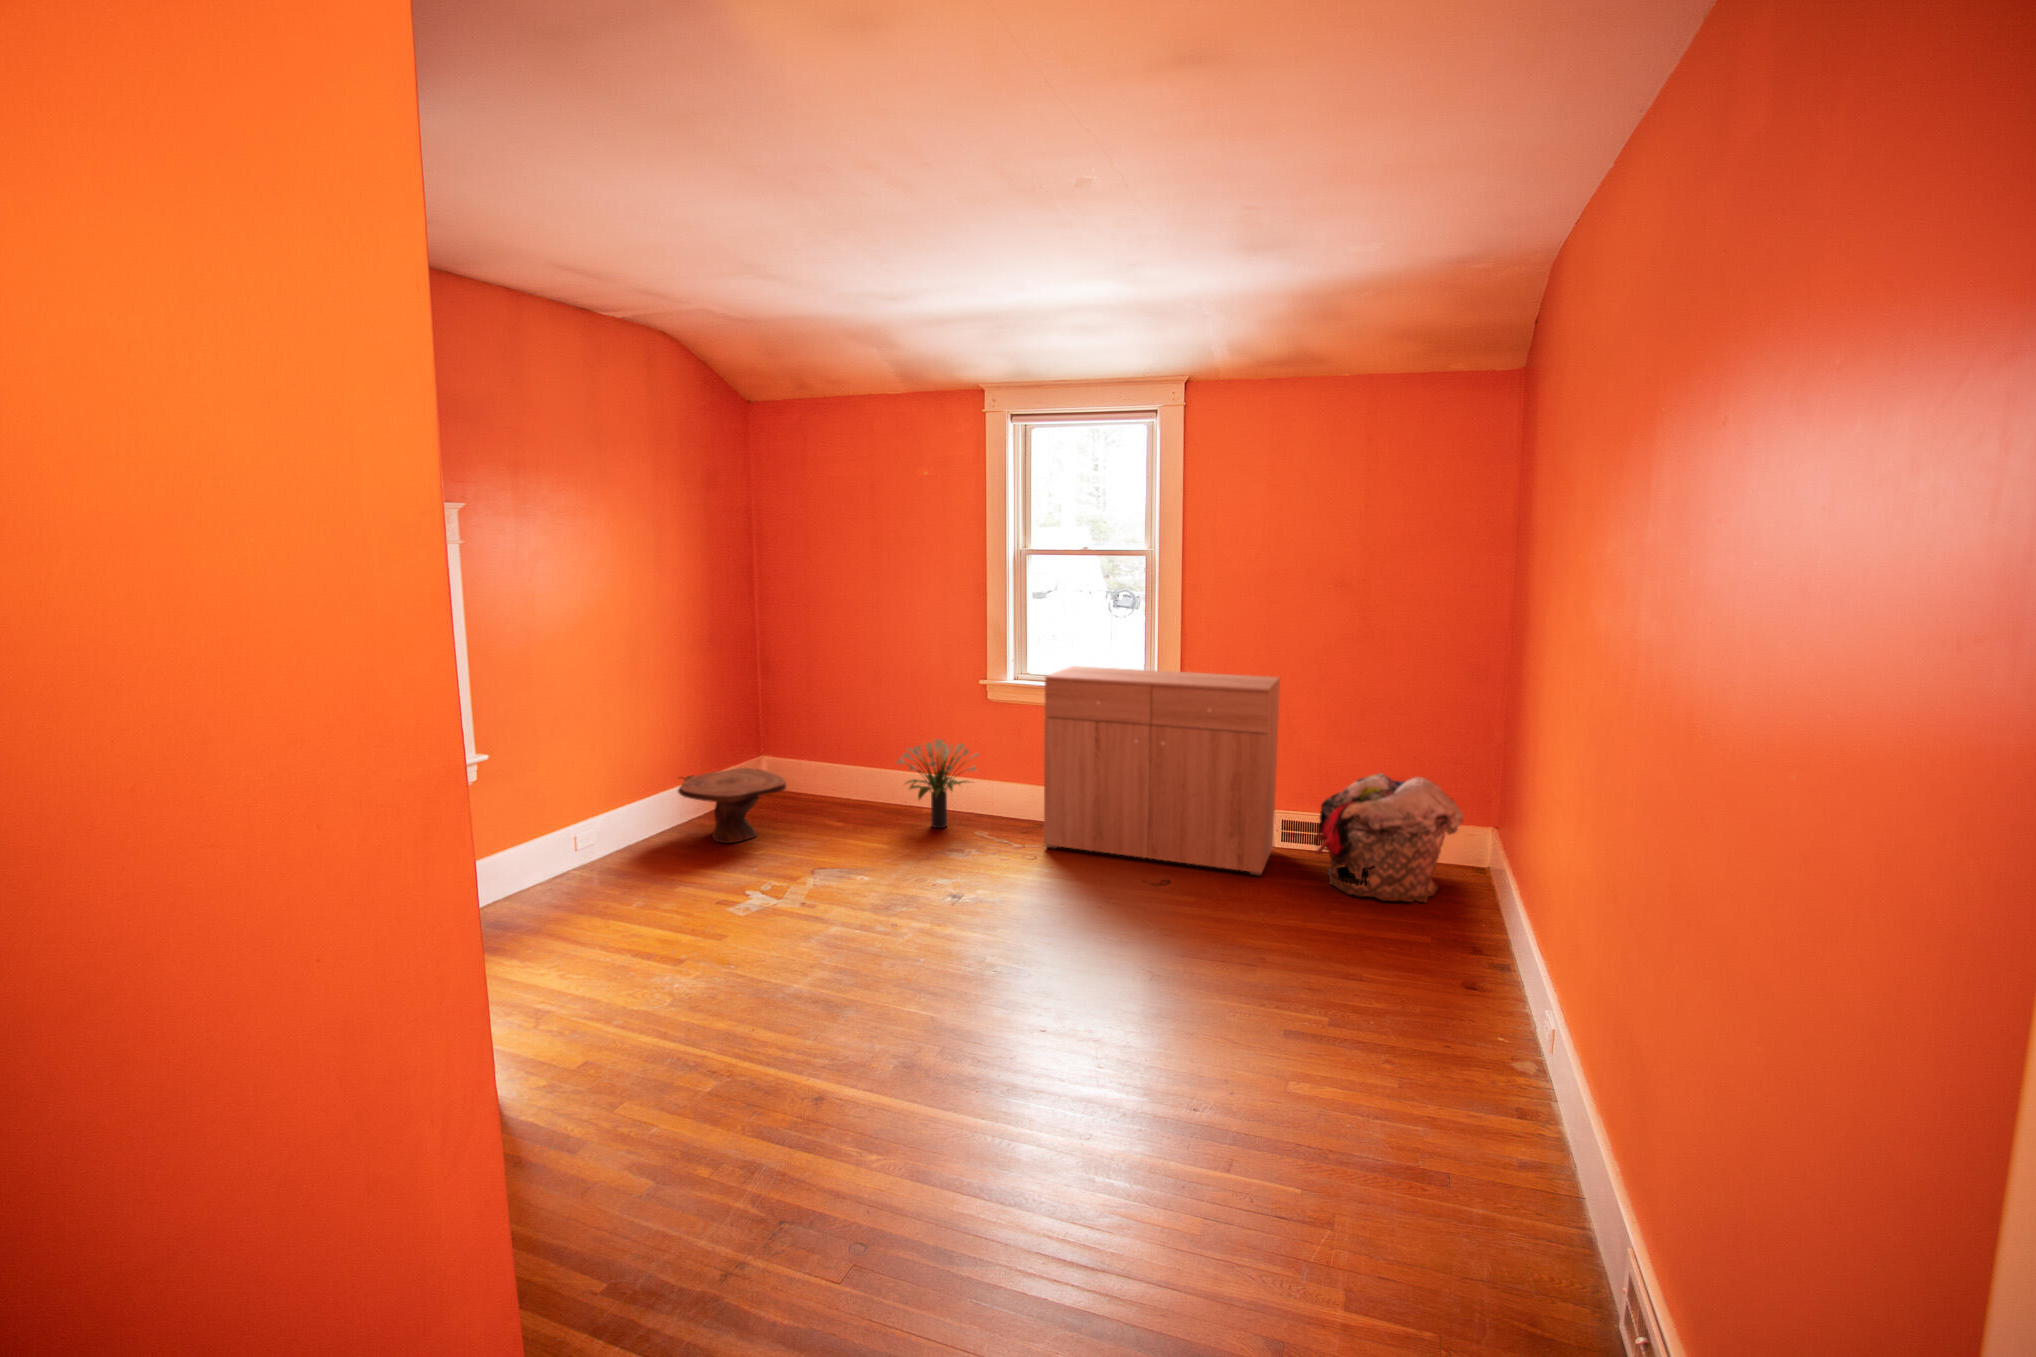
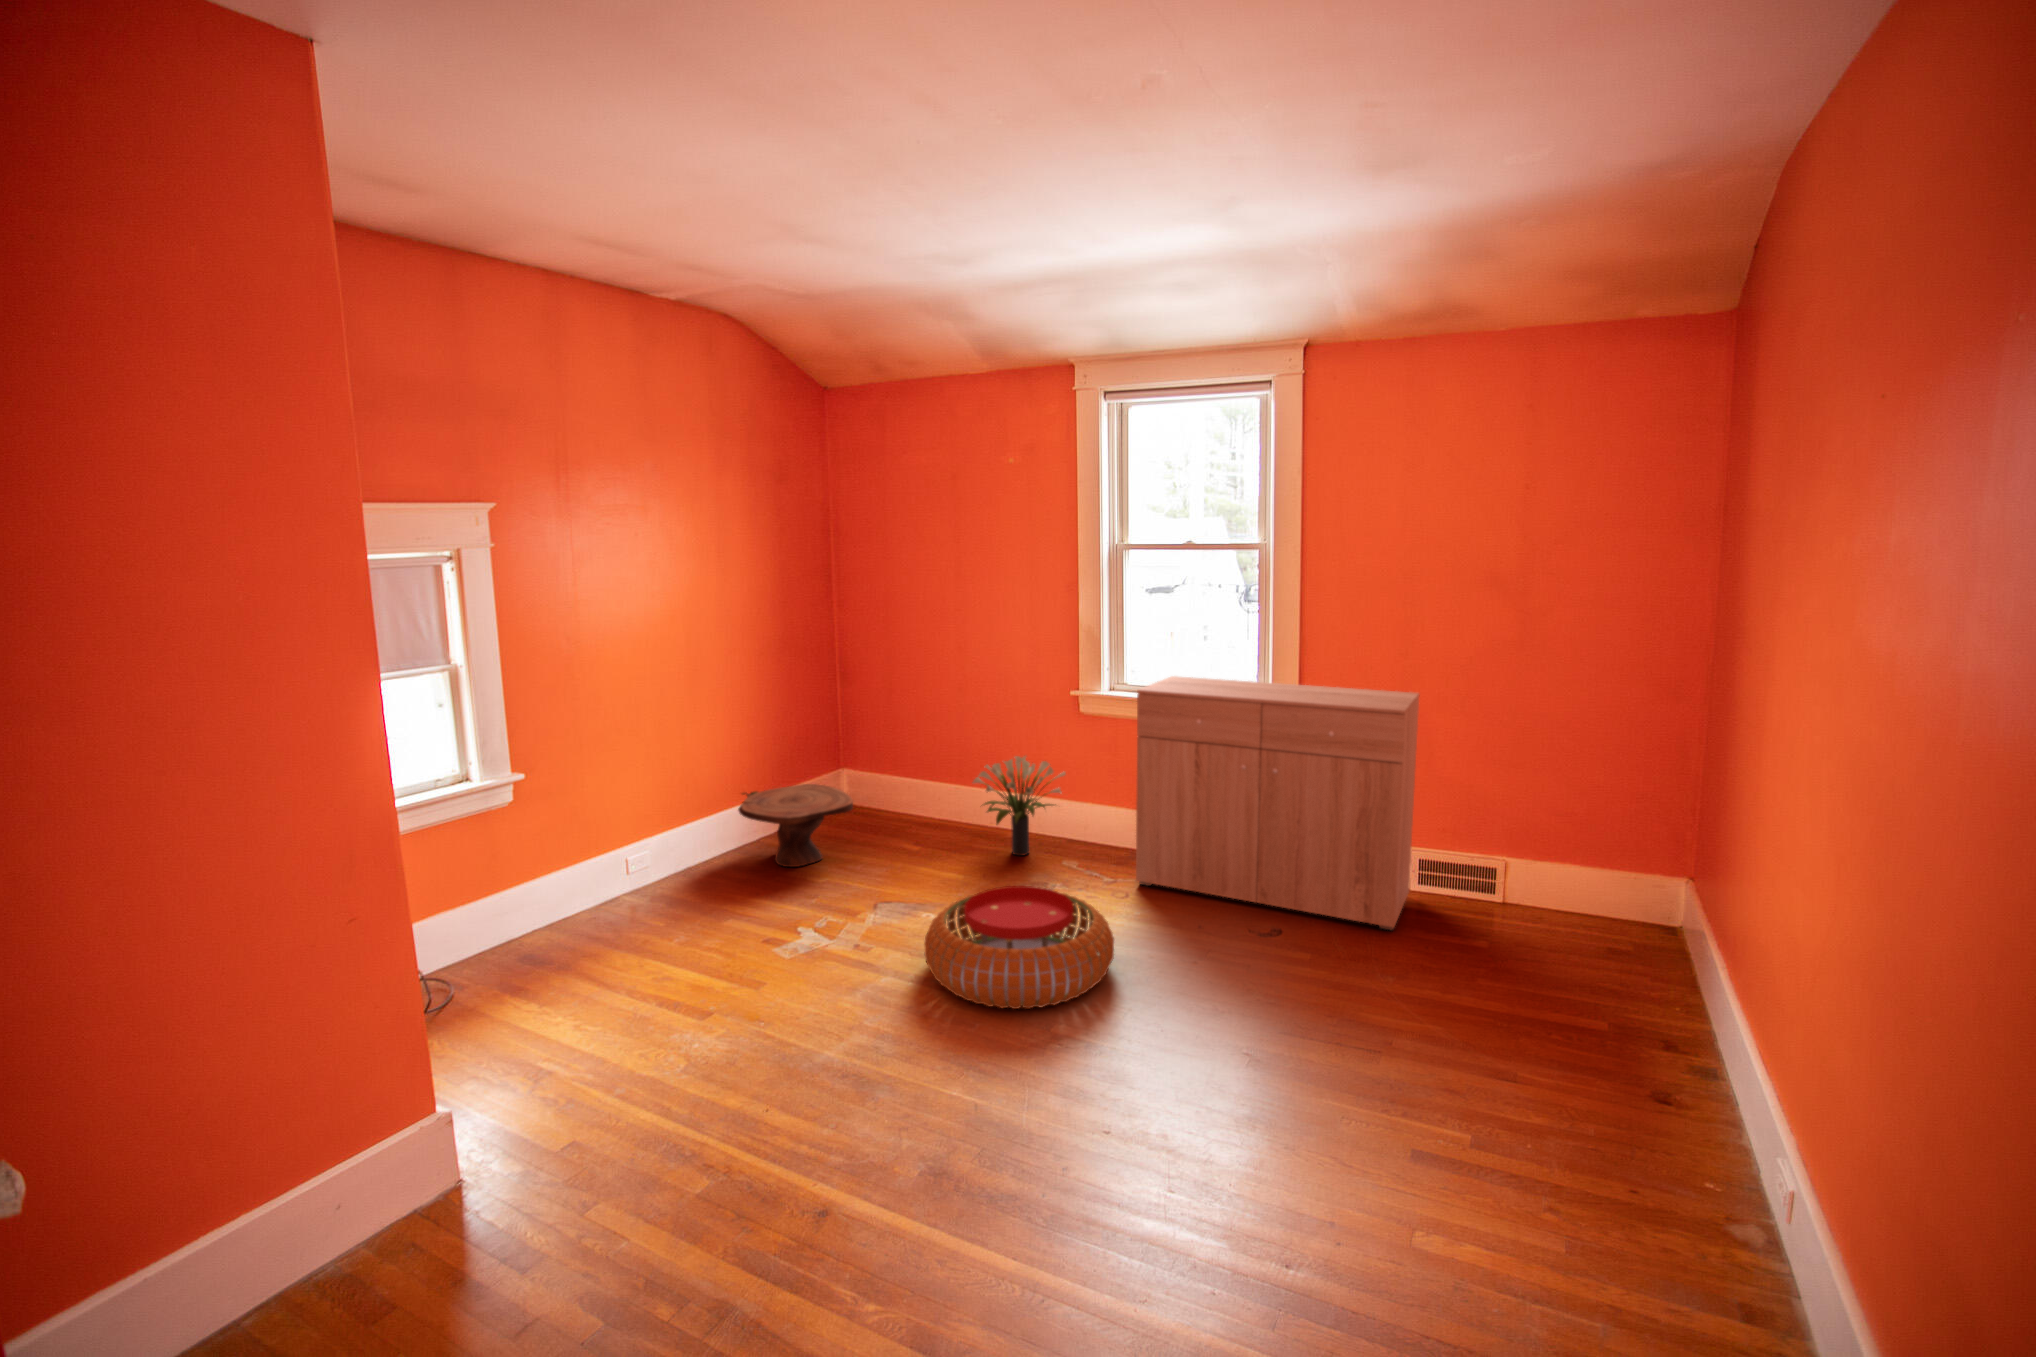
laundry basket: present [1314,773,1464,903] -> none [1459,813,1655,976]
pouf: none [865,845,1031,946] -> present [924,886,1114,1009]

